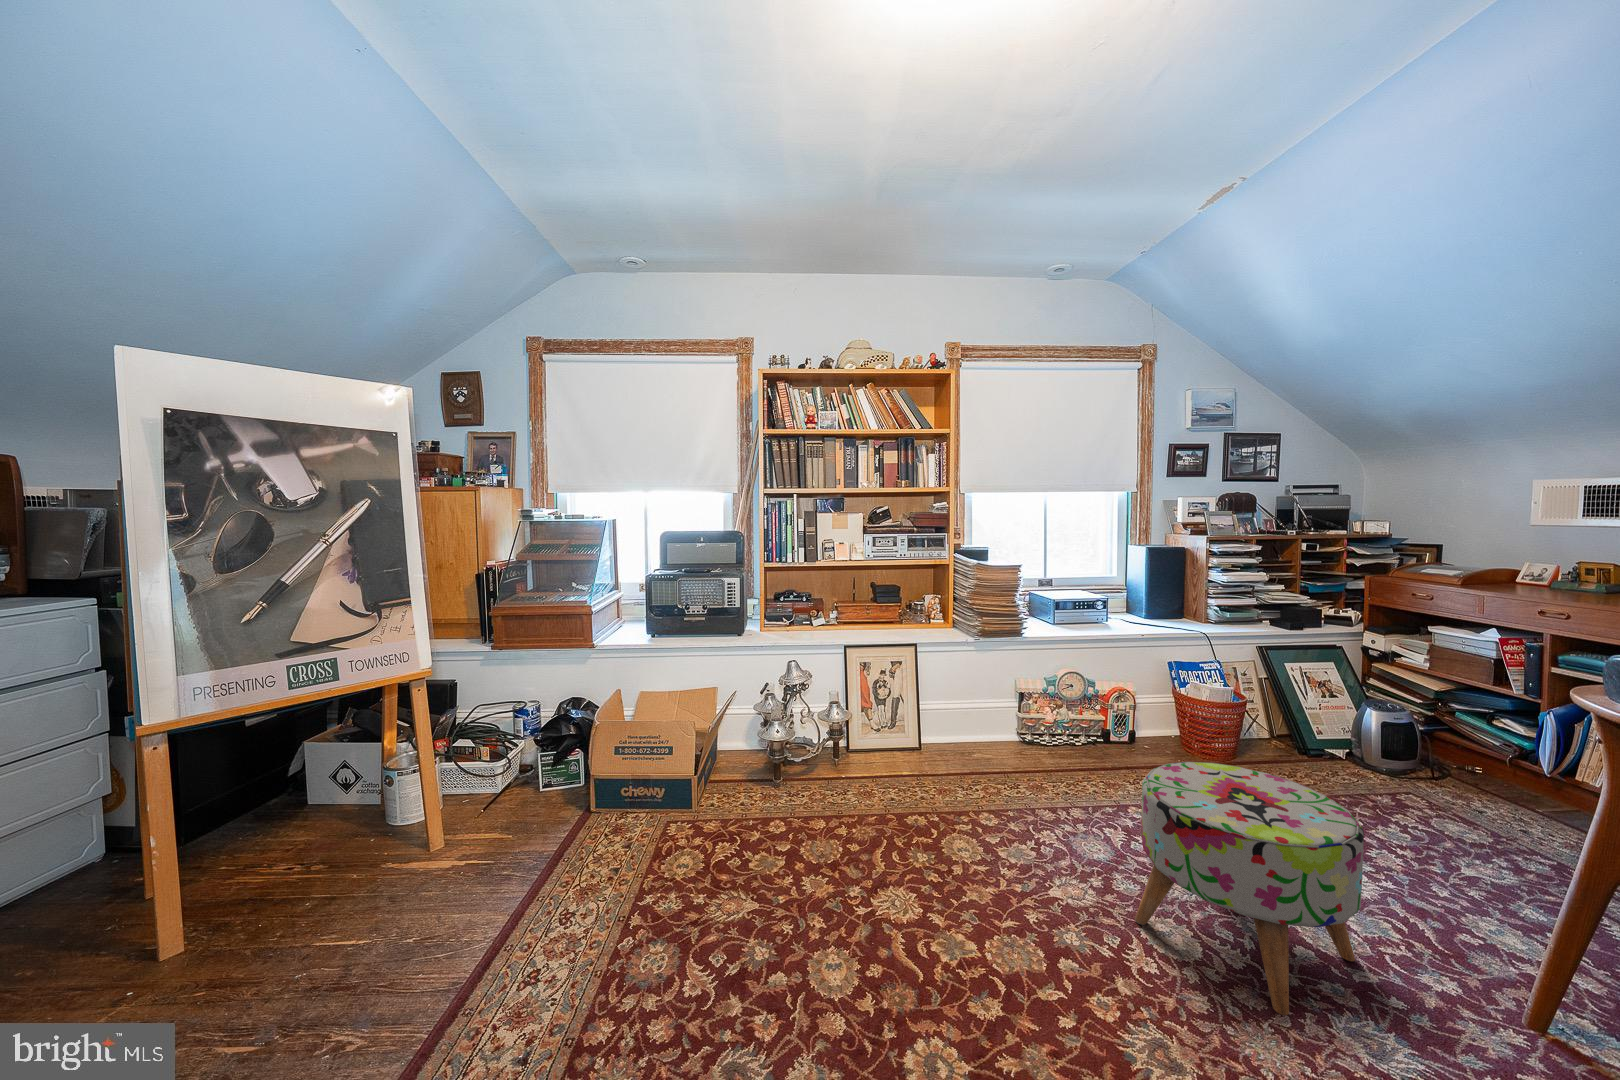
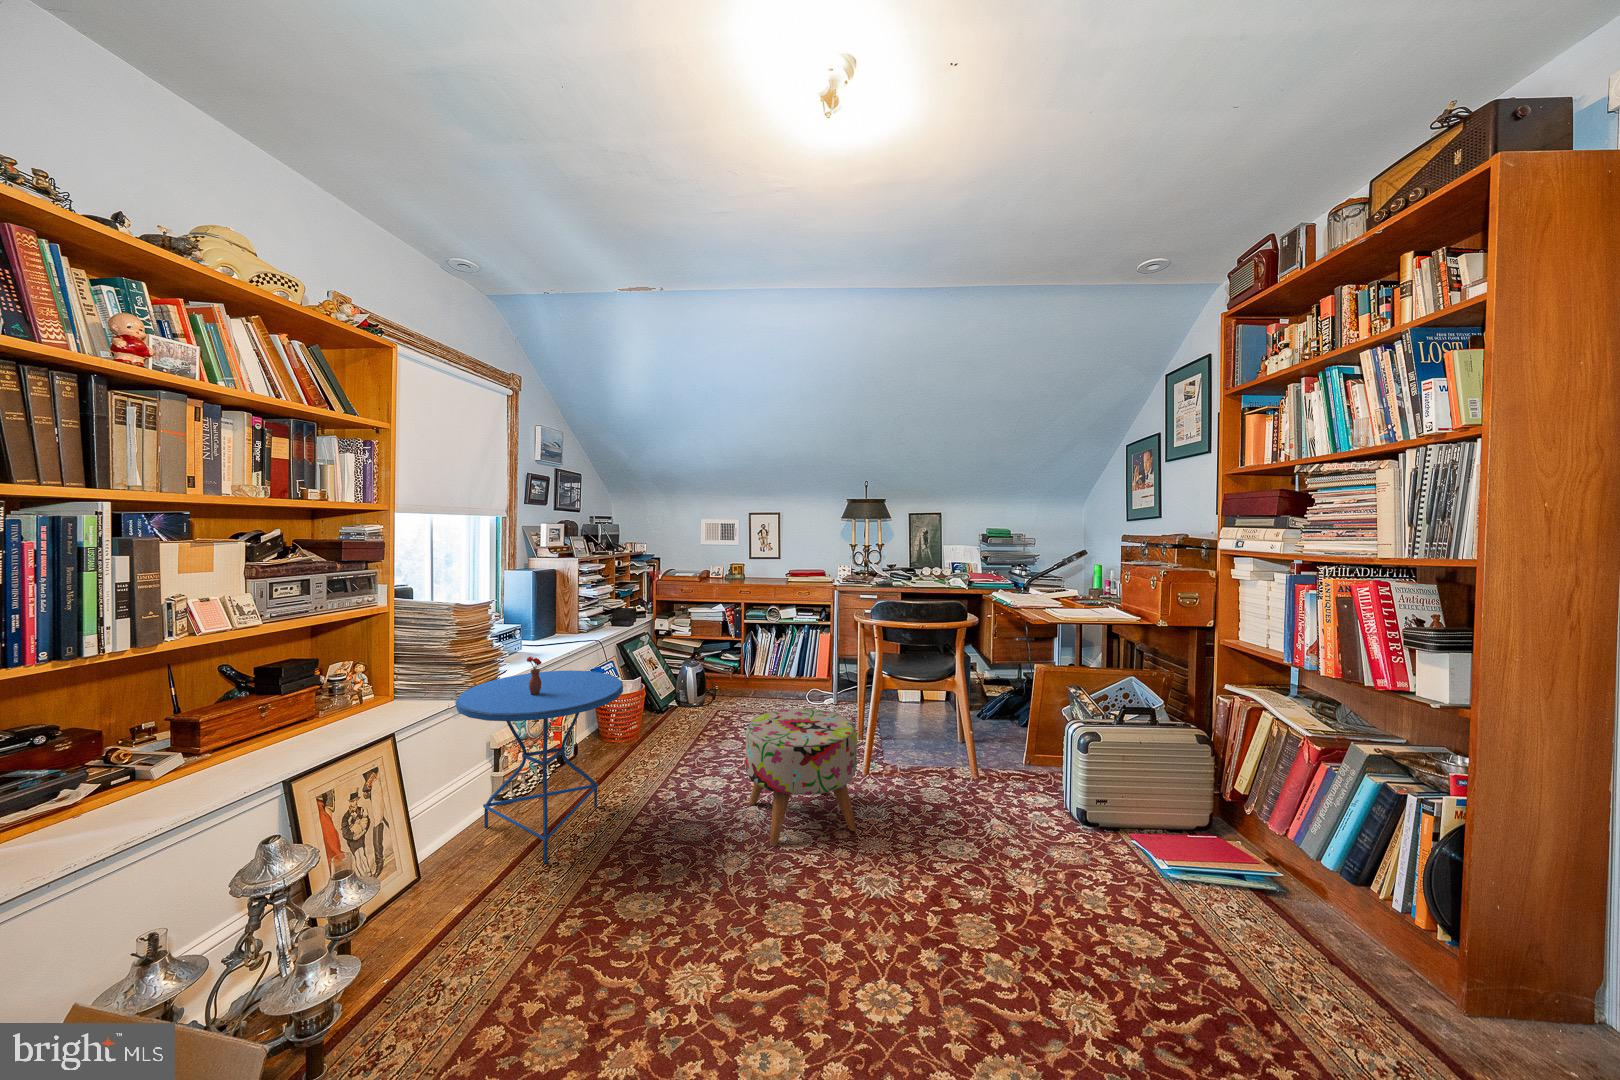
side table: none [938,611,1083,788] -> present [456,657,623,863]

